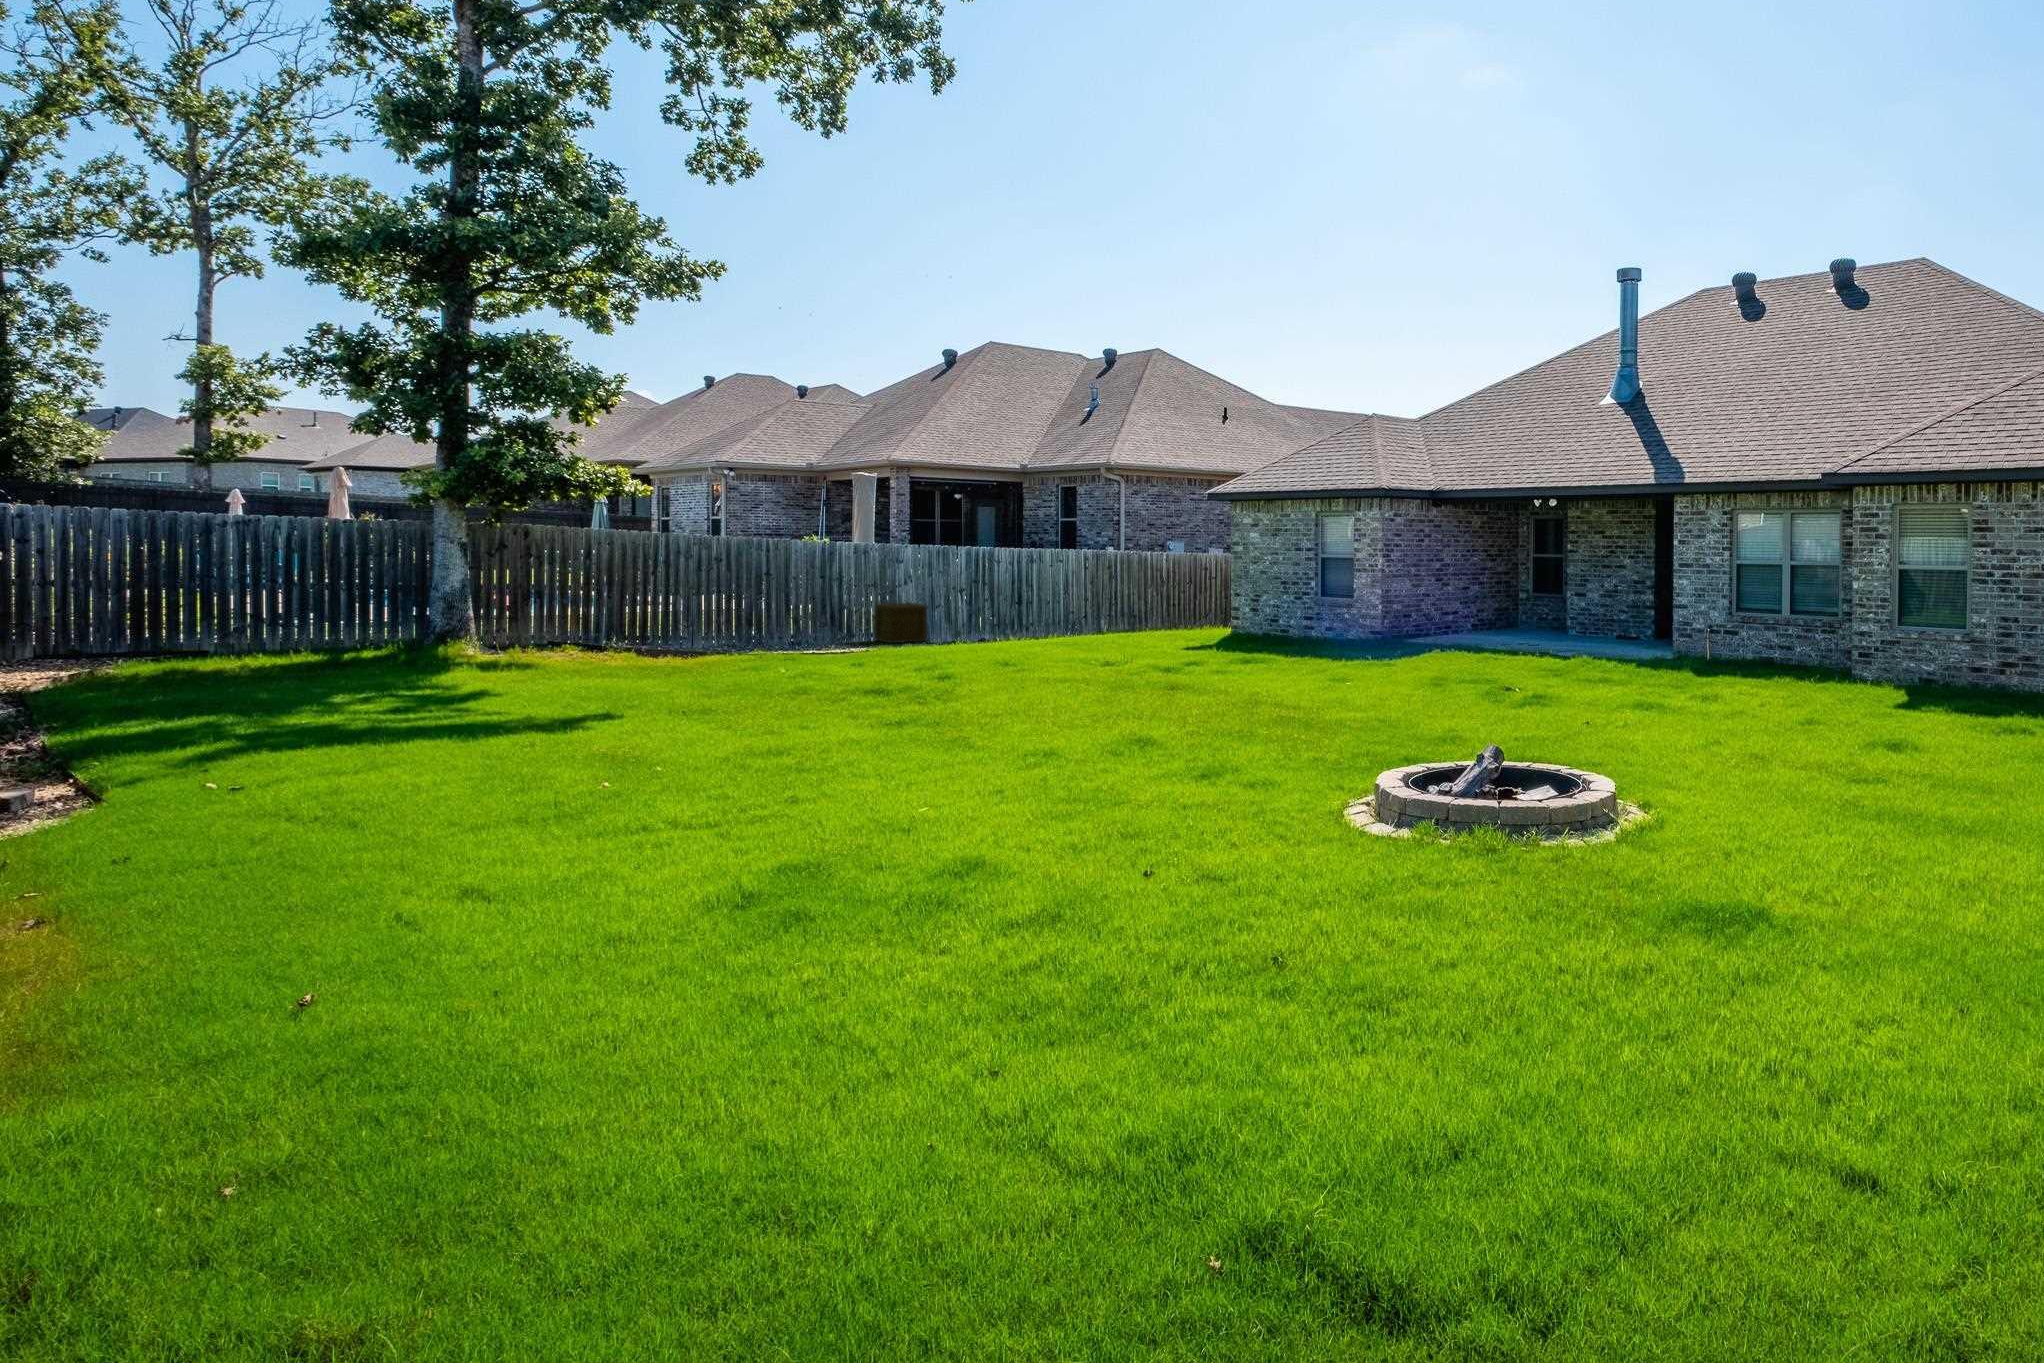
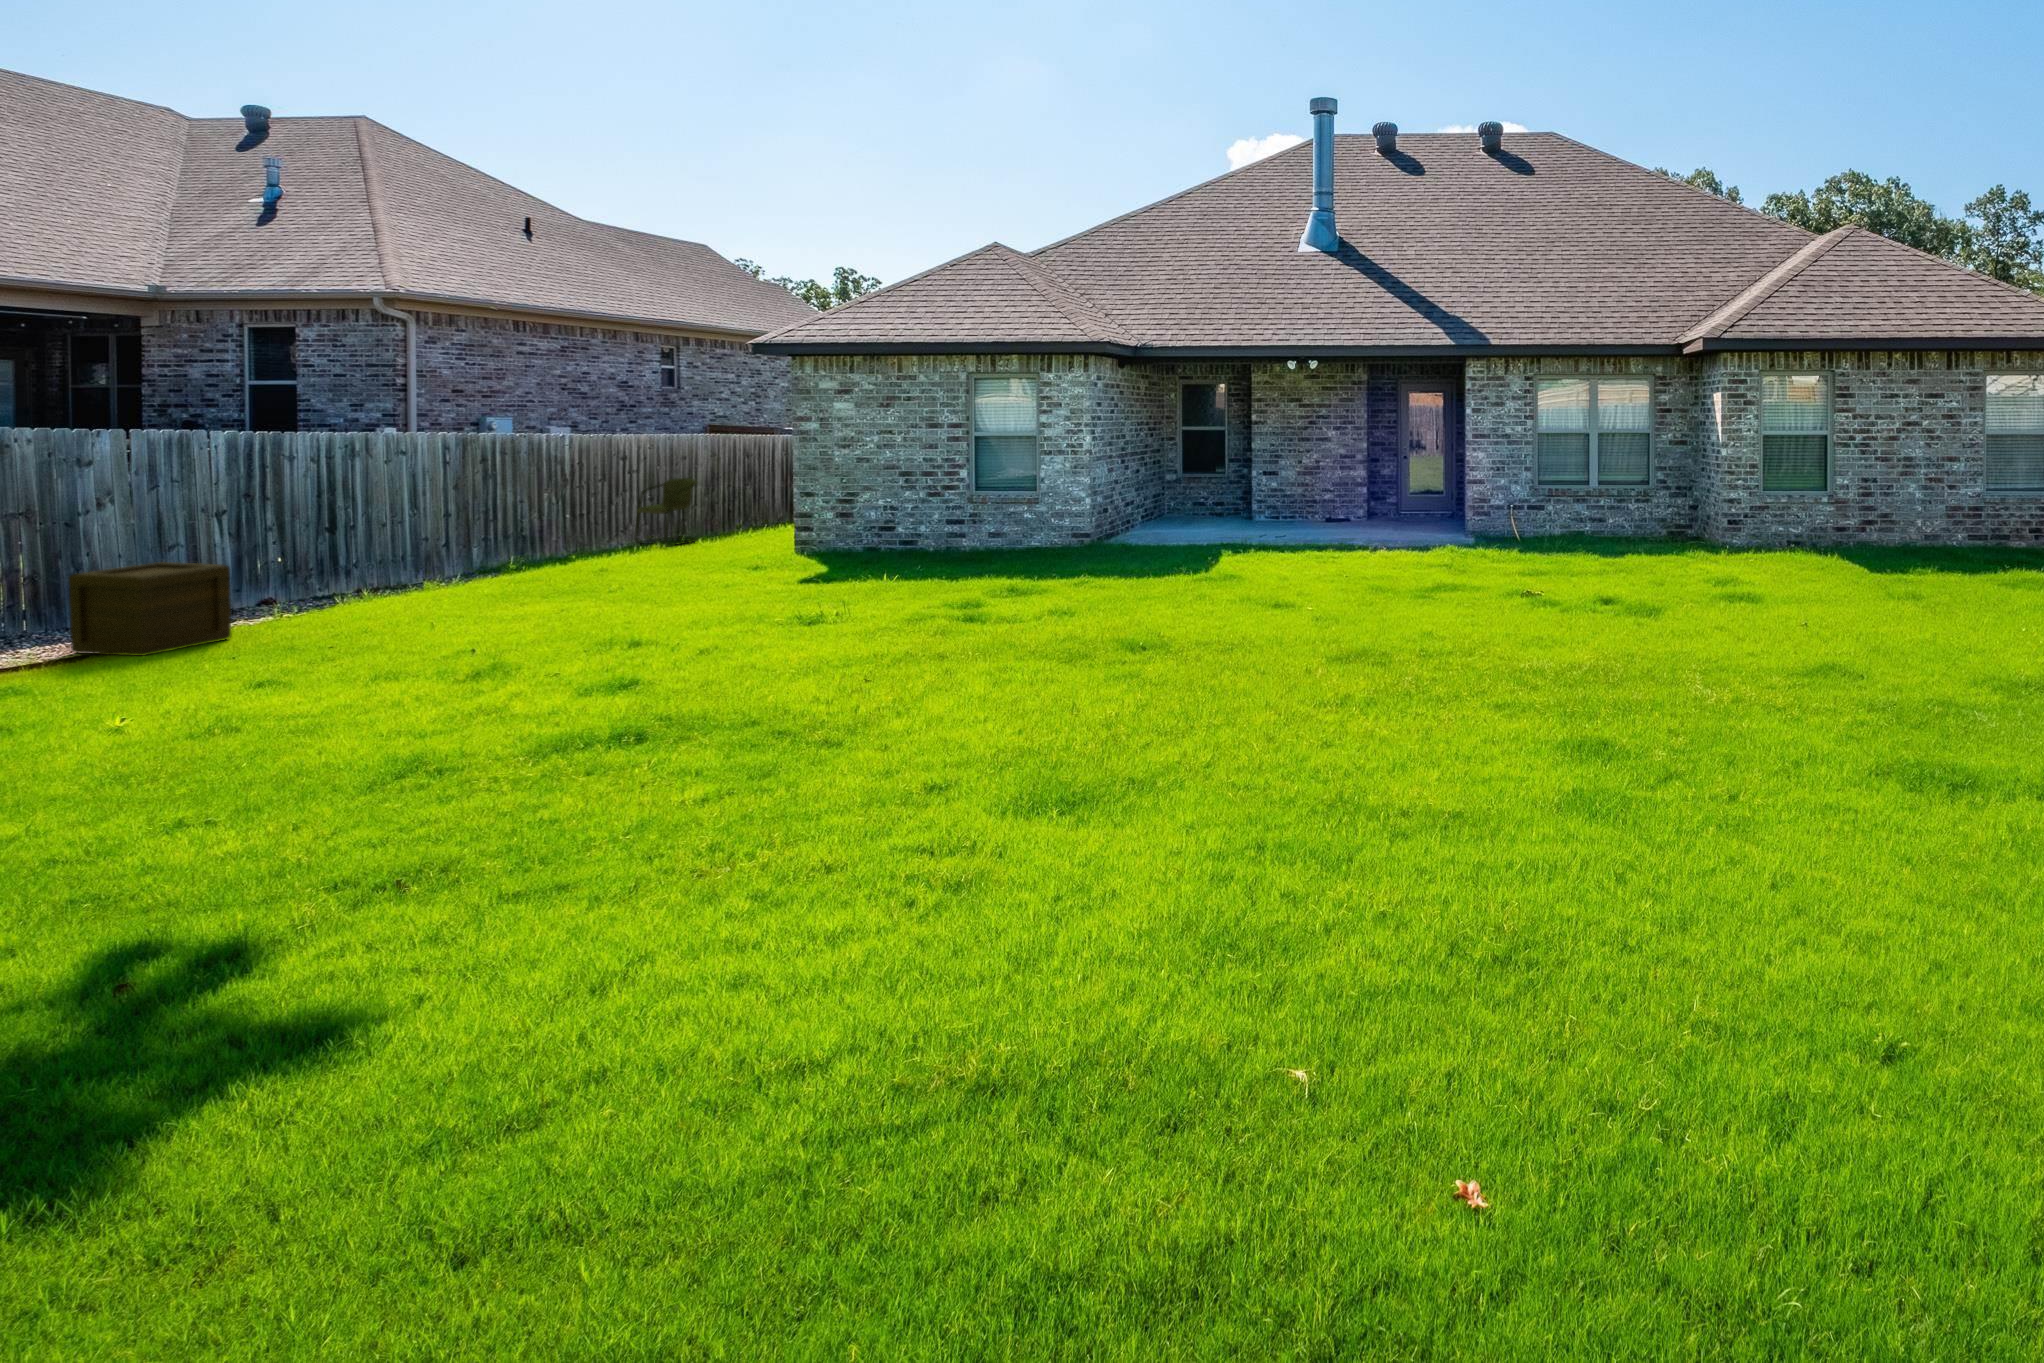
chair: none [1176,582,1212,626] -> present [634,478,698,546]

